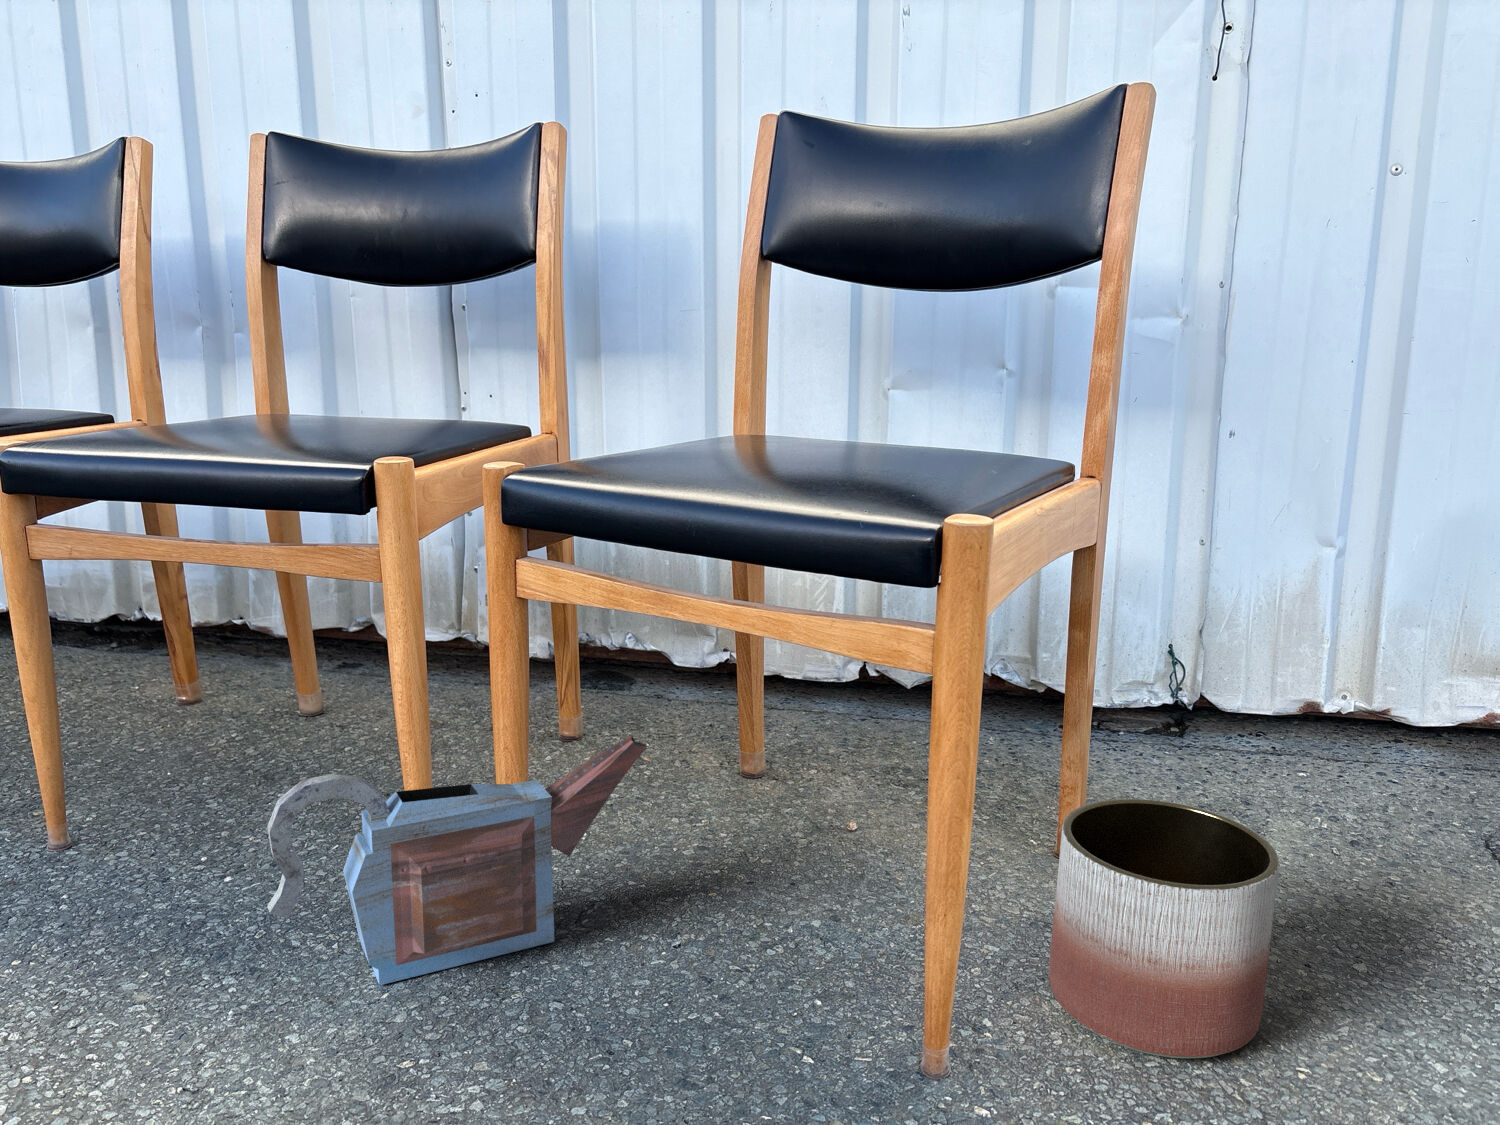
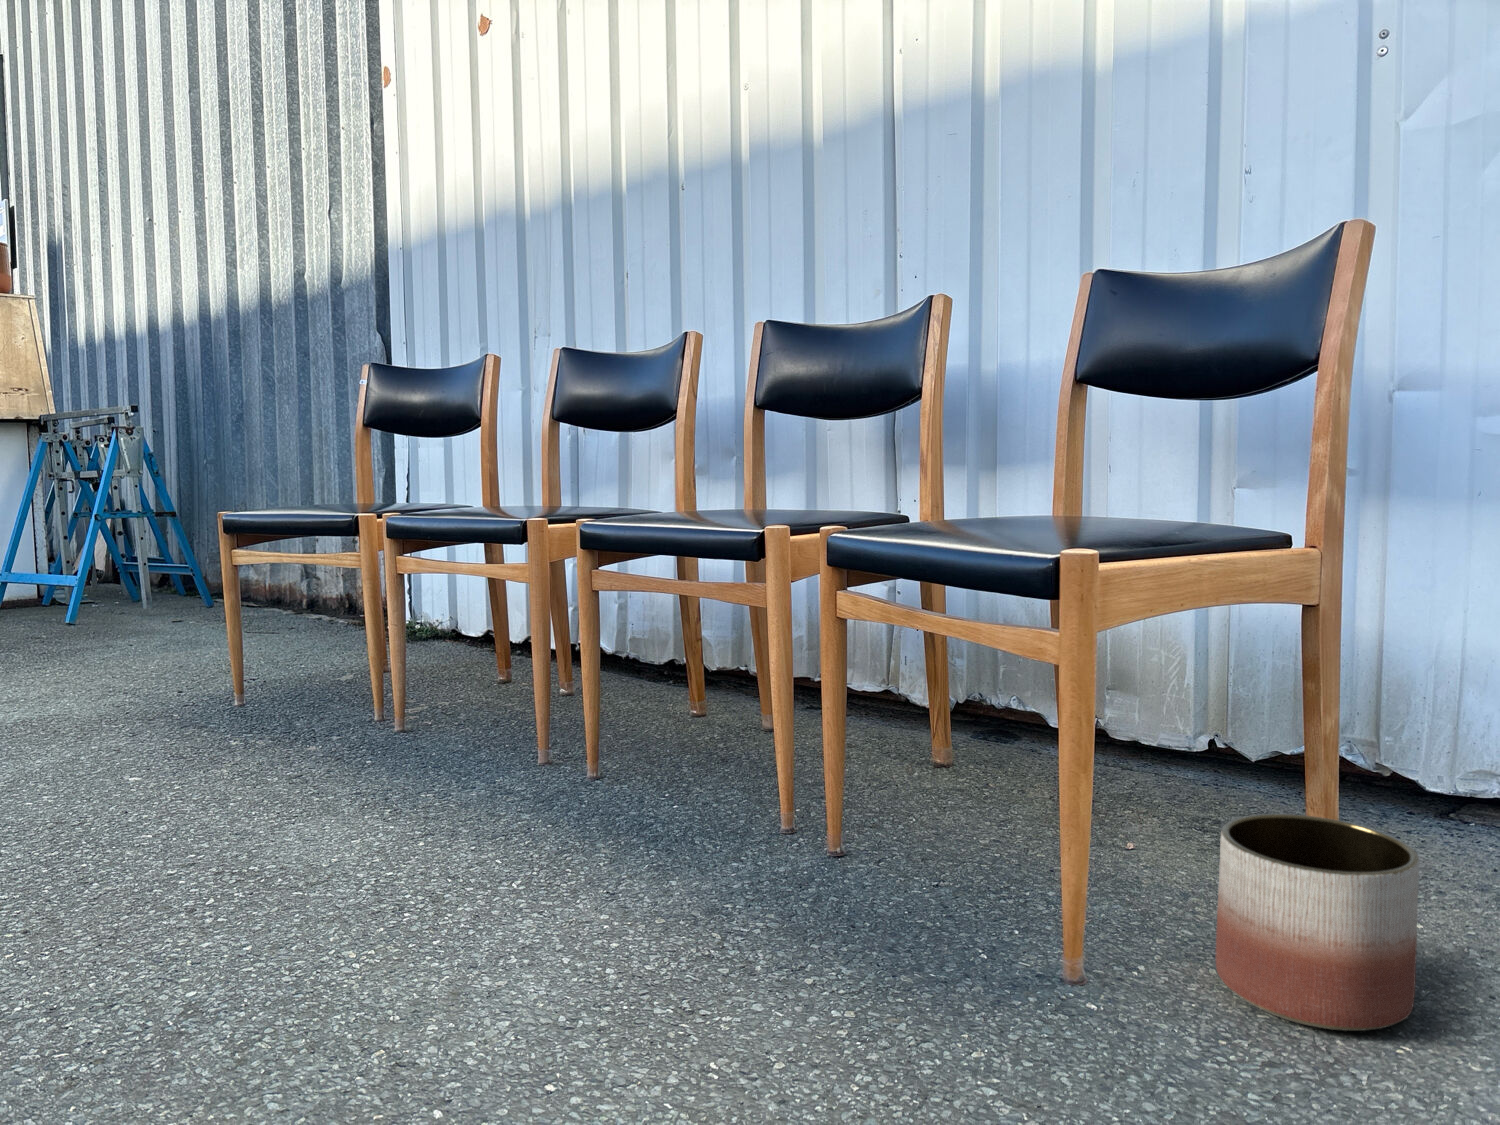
watering can: present [267,736,647,985] -> none [671,722,931,869]

